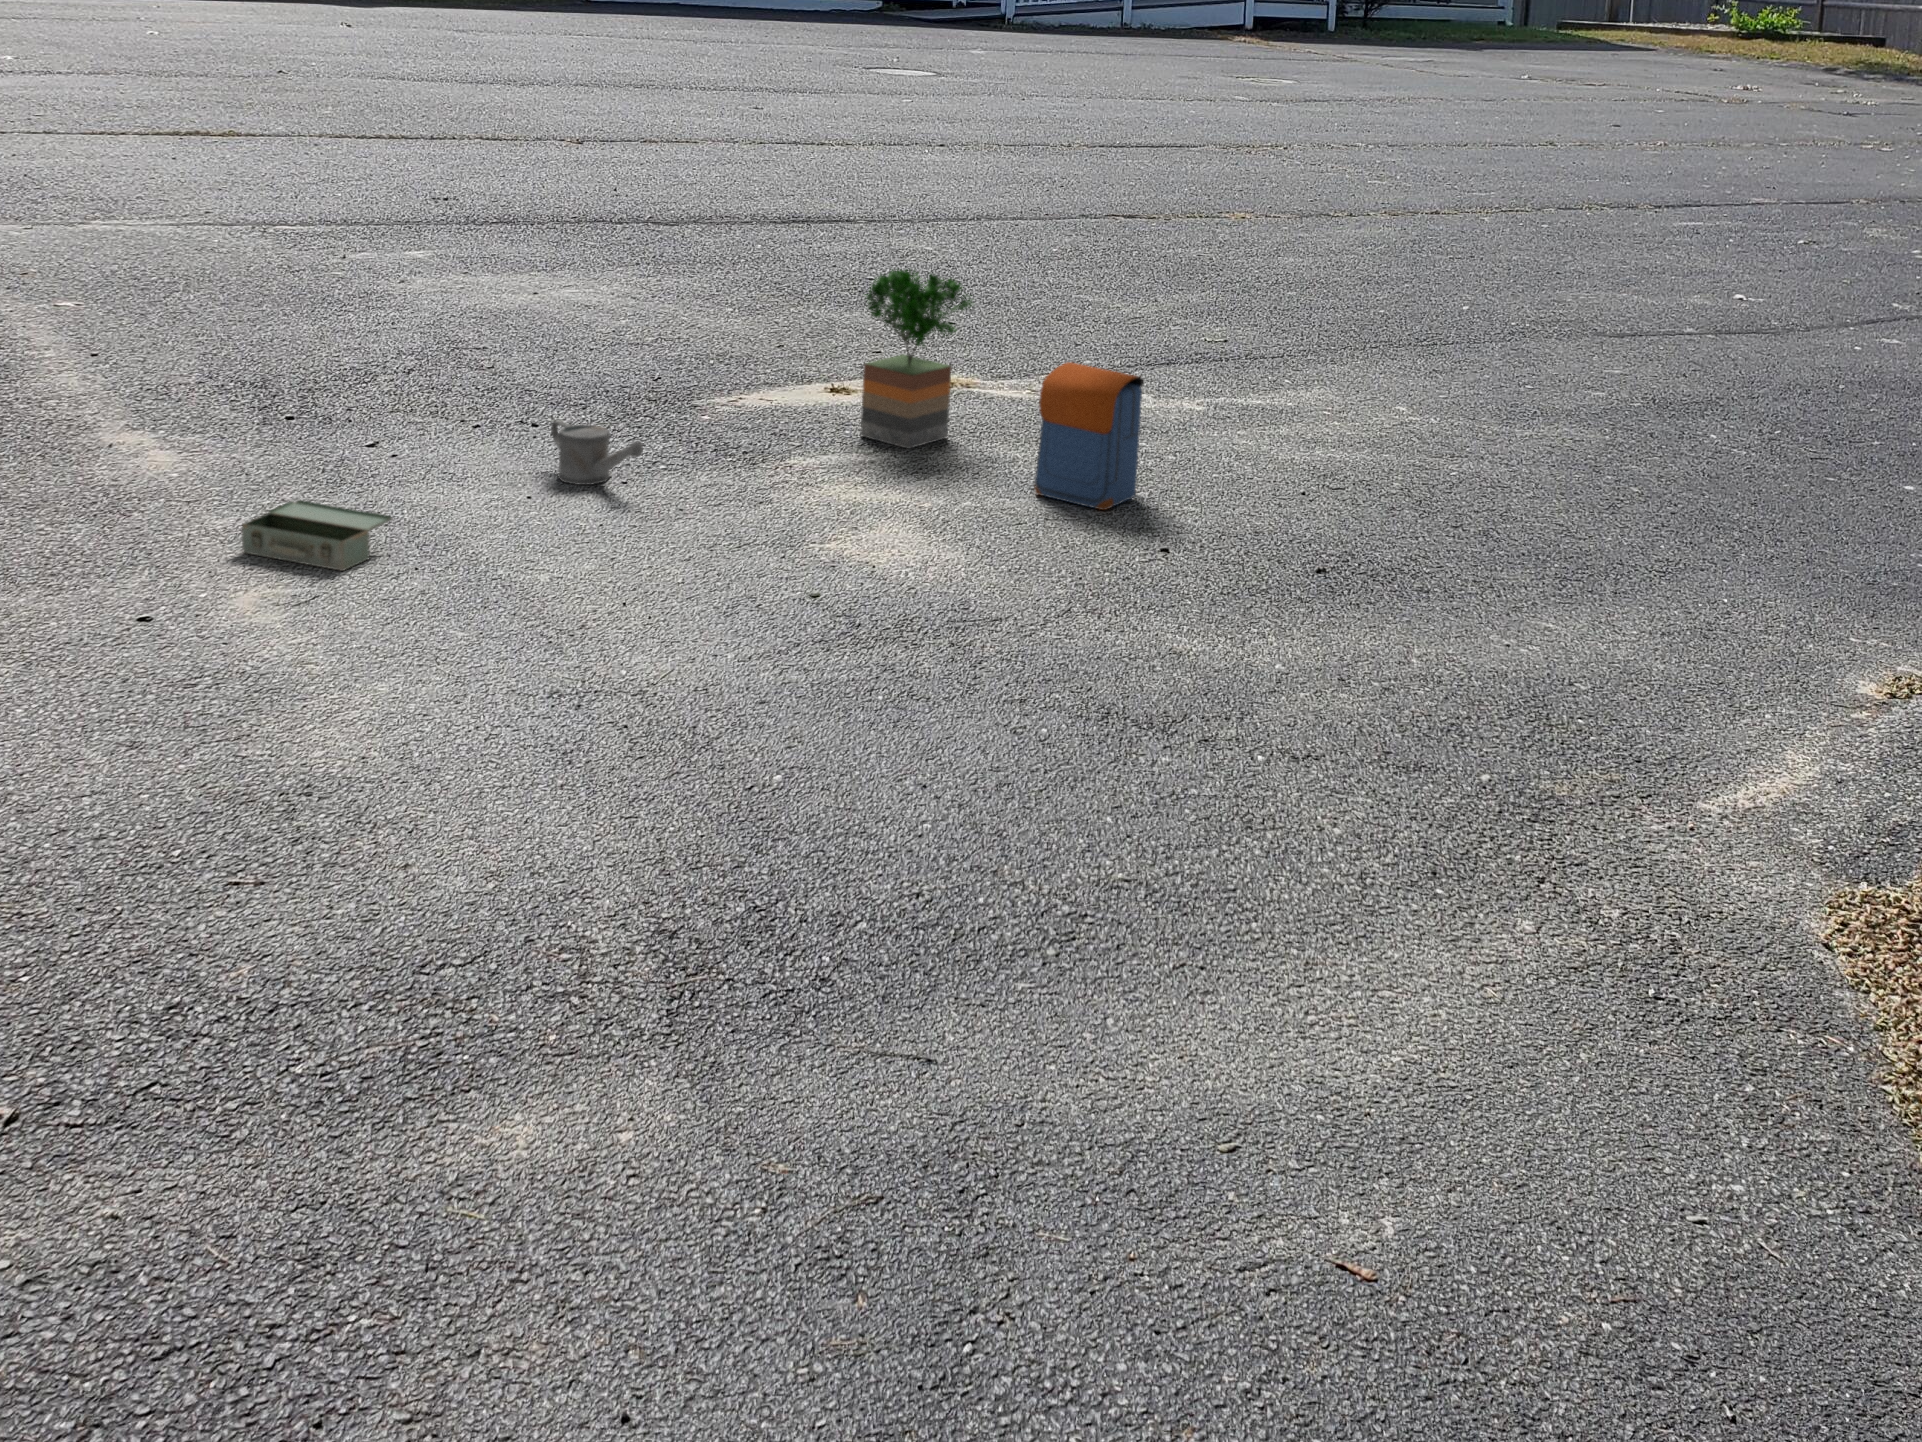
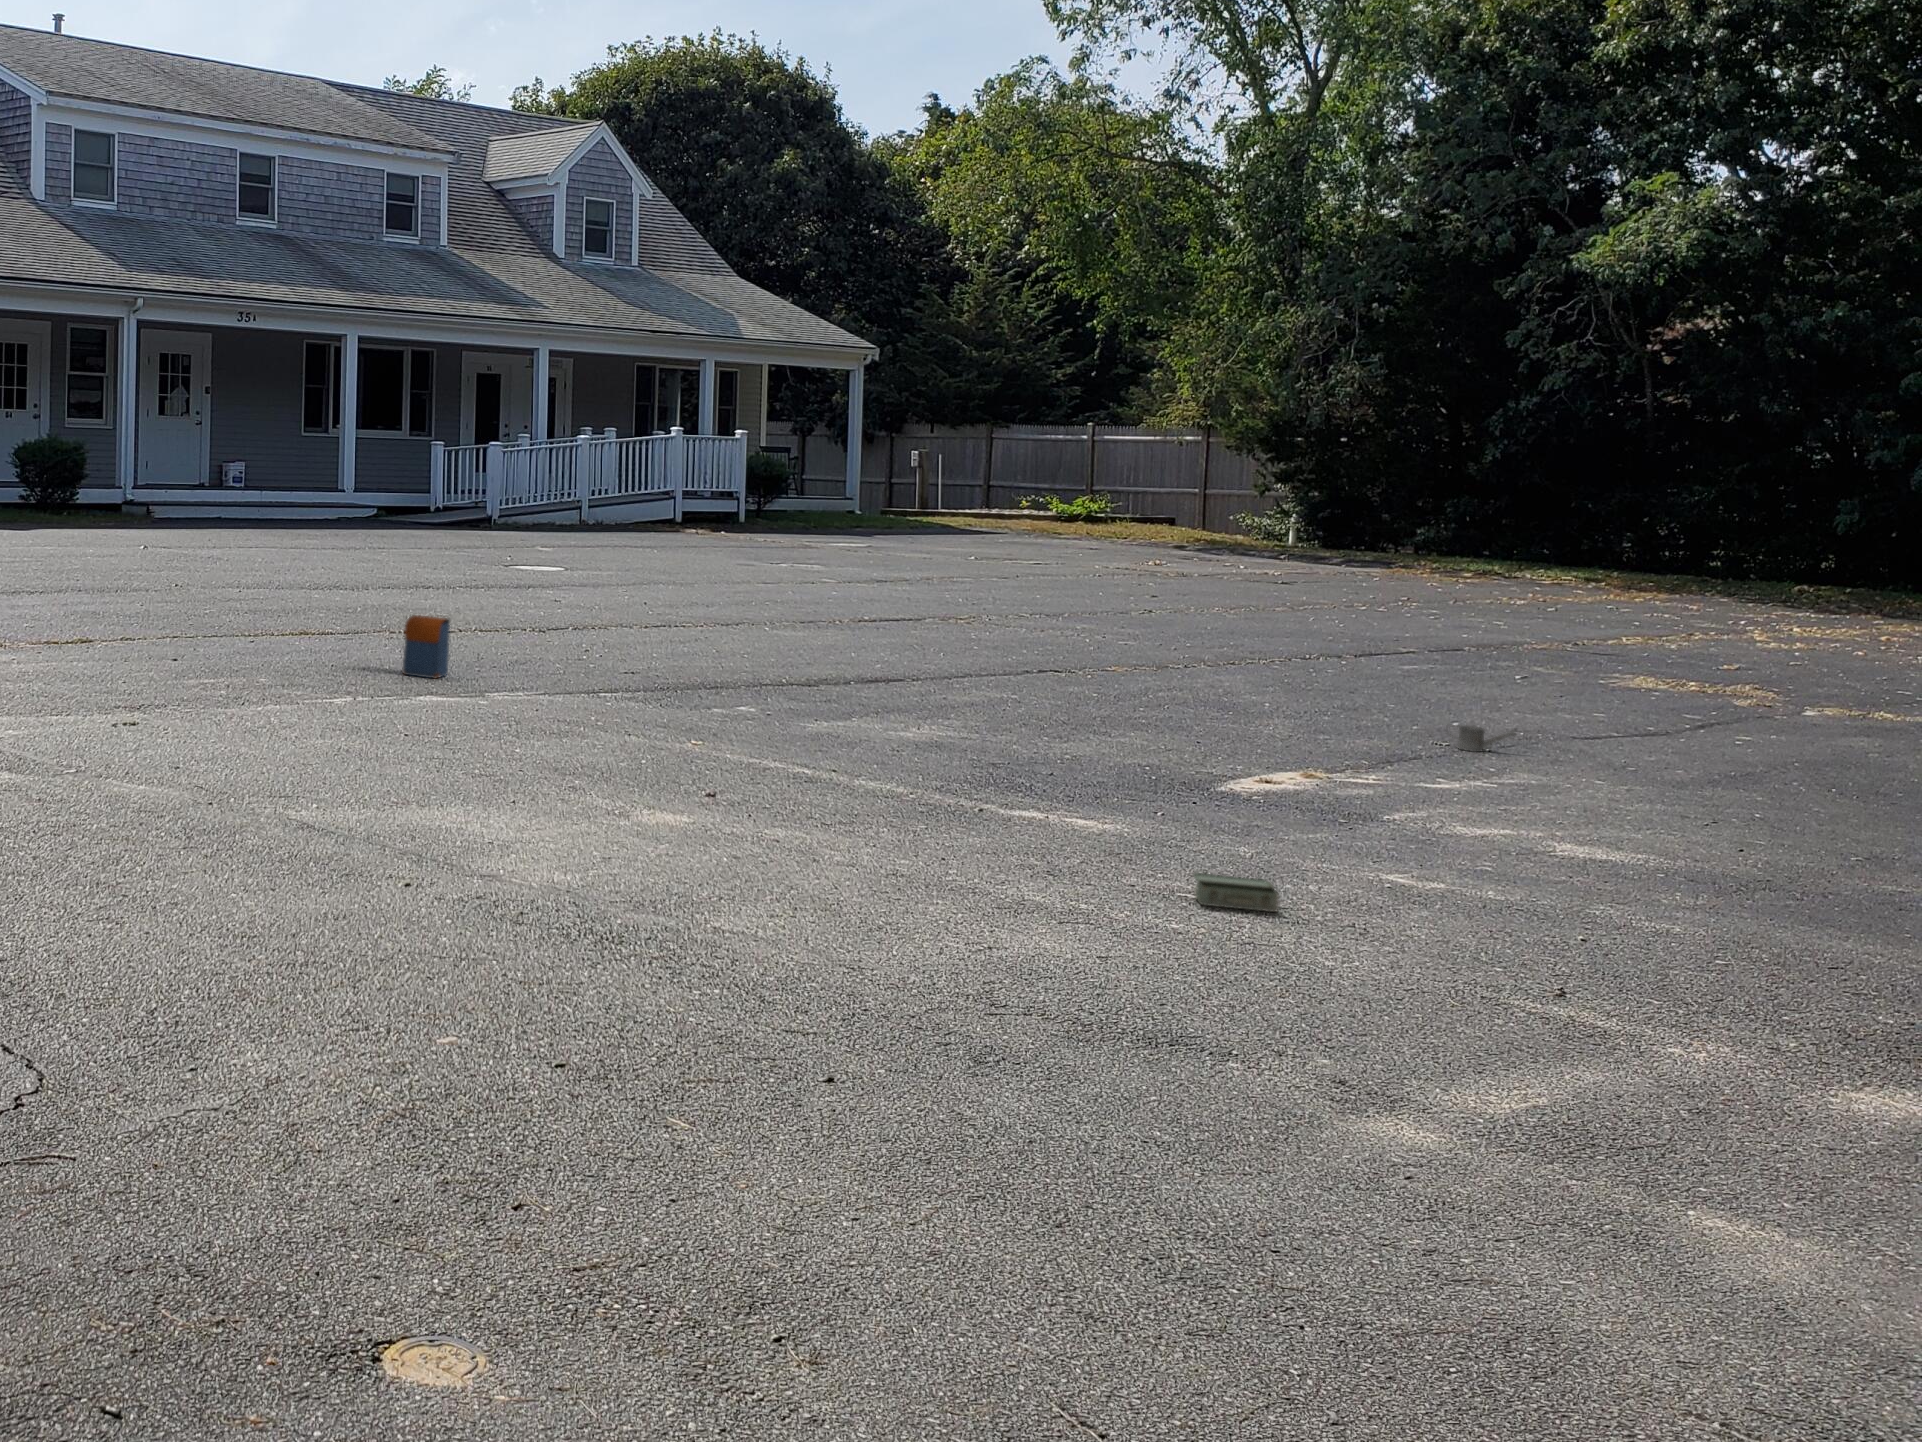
potted tree: present [860,269,974,449] -> none [1310,717,1394,838]
backpack: present [1034,362,1144,510] -> present [403,615,450,679]
watering can: present [551,420,643,485] -> present [1450,726,1516,752]

